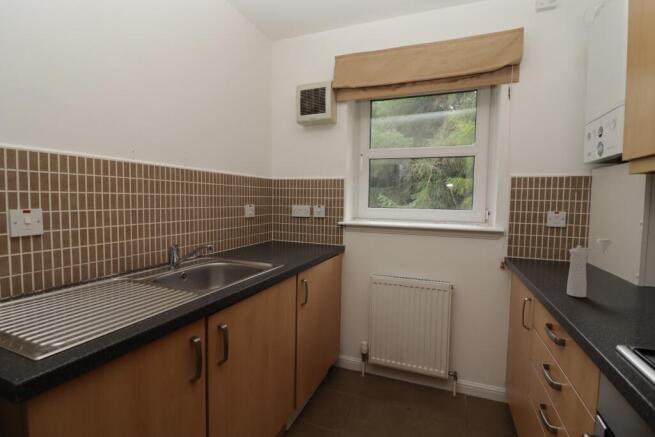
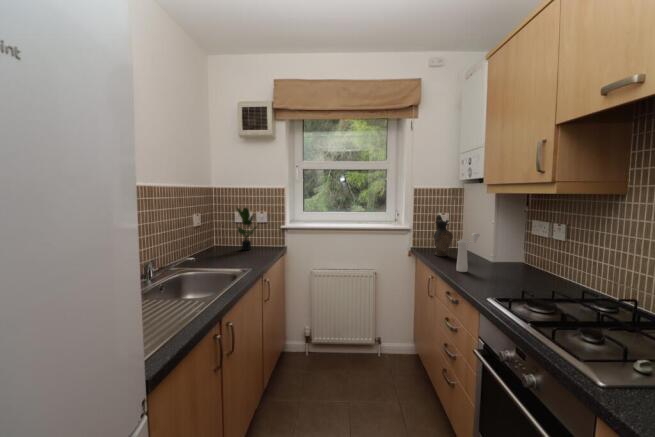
potted plant: none [289,199,313,247] -> present [237,208,257,250]
ceramic pitcher: none [538,213,568,272] -> present [434,215,453,256]

